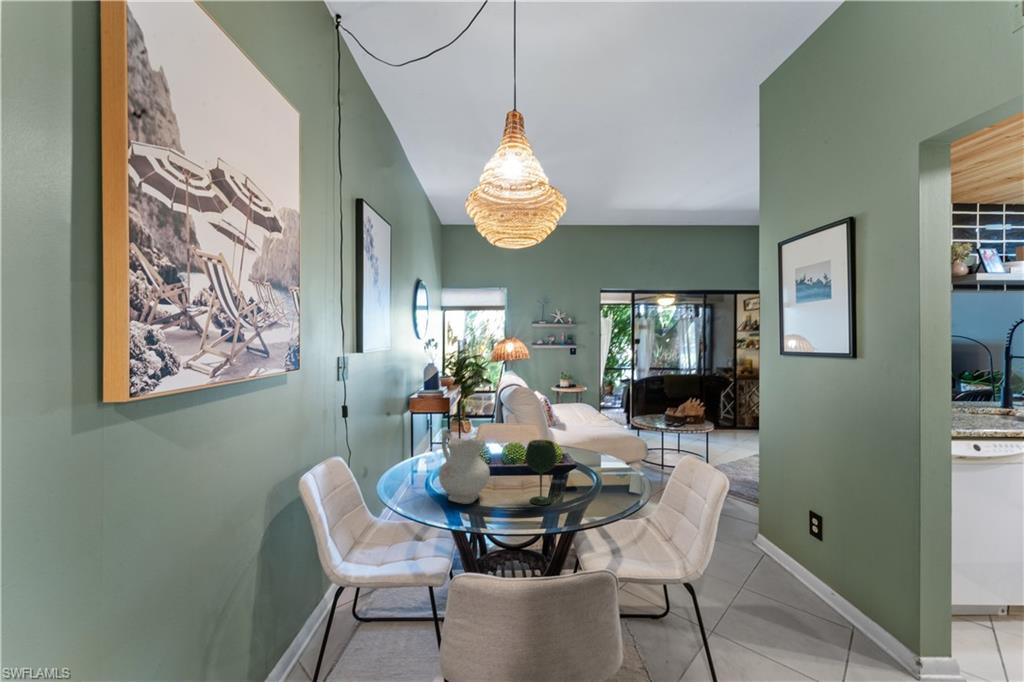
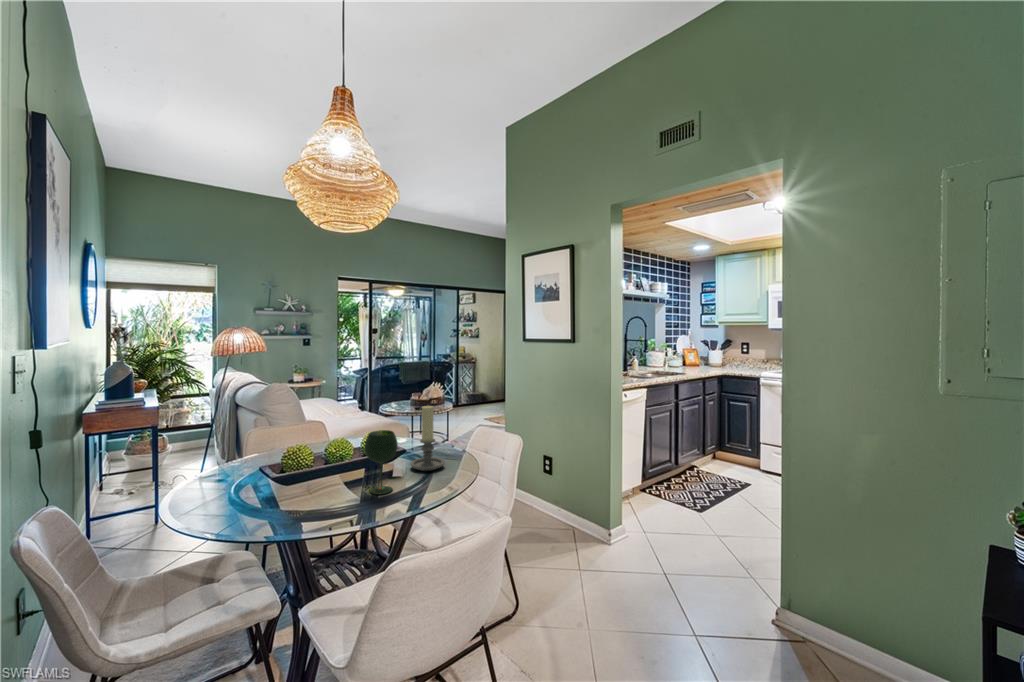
candle holder: none [586,421,624,493] -> present [411,406,445,471]
ceramic pitcher: present [439,429,490,504] -> none [258,436,326,515]

